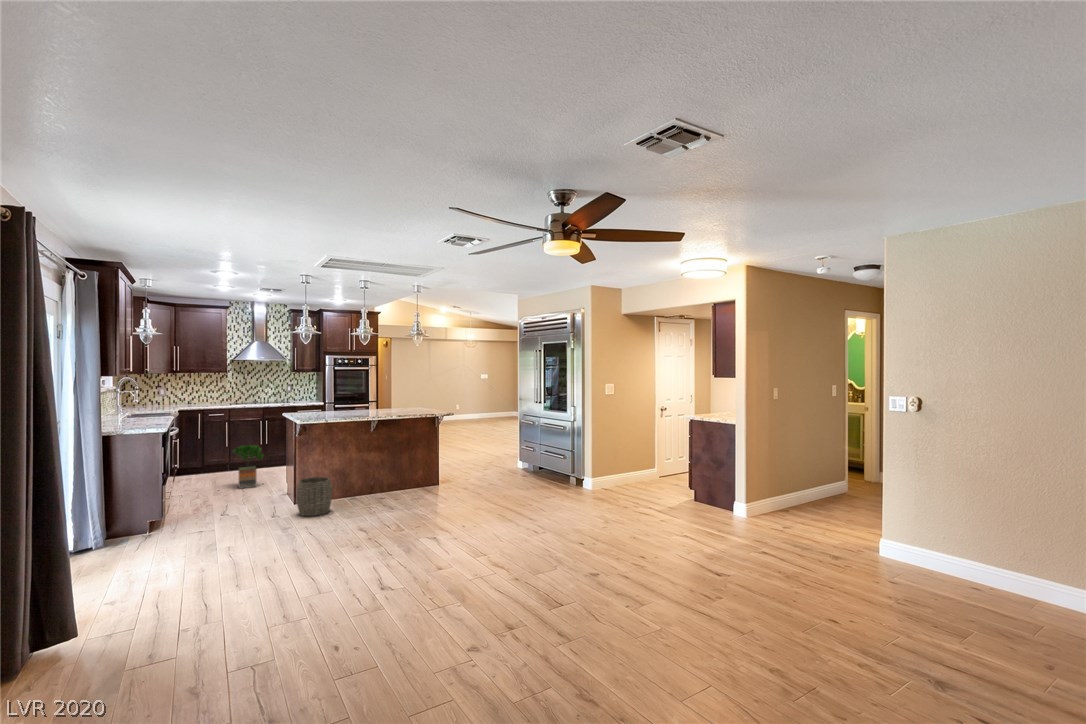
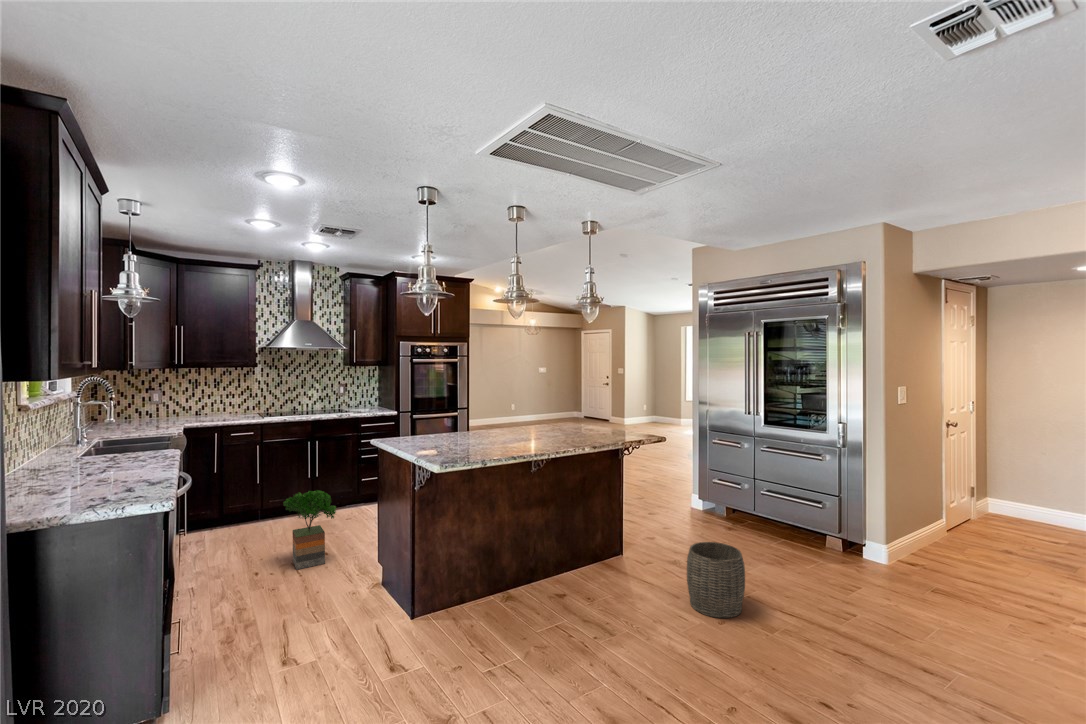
woven basket: present [297,477,332,516] -> present [687,542,745,618]

